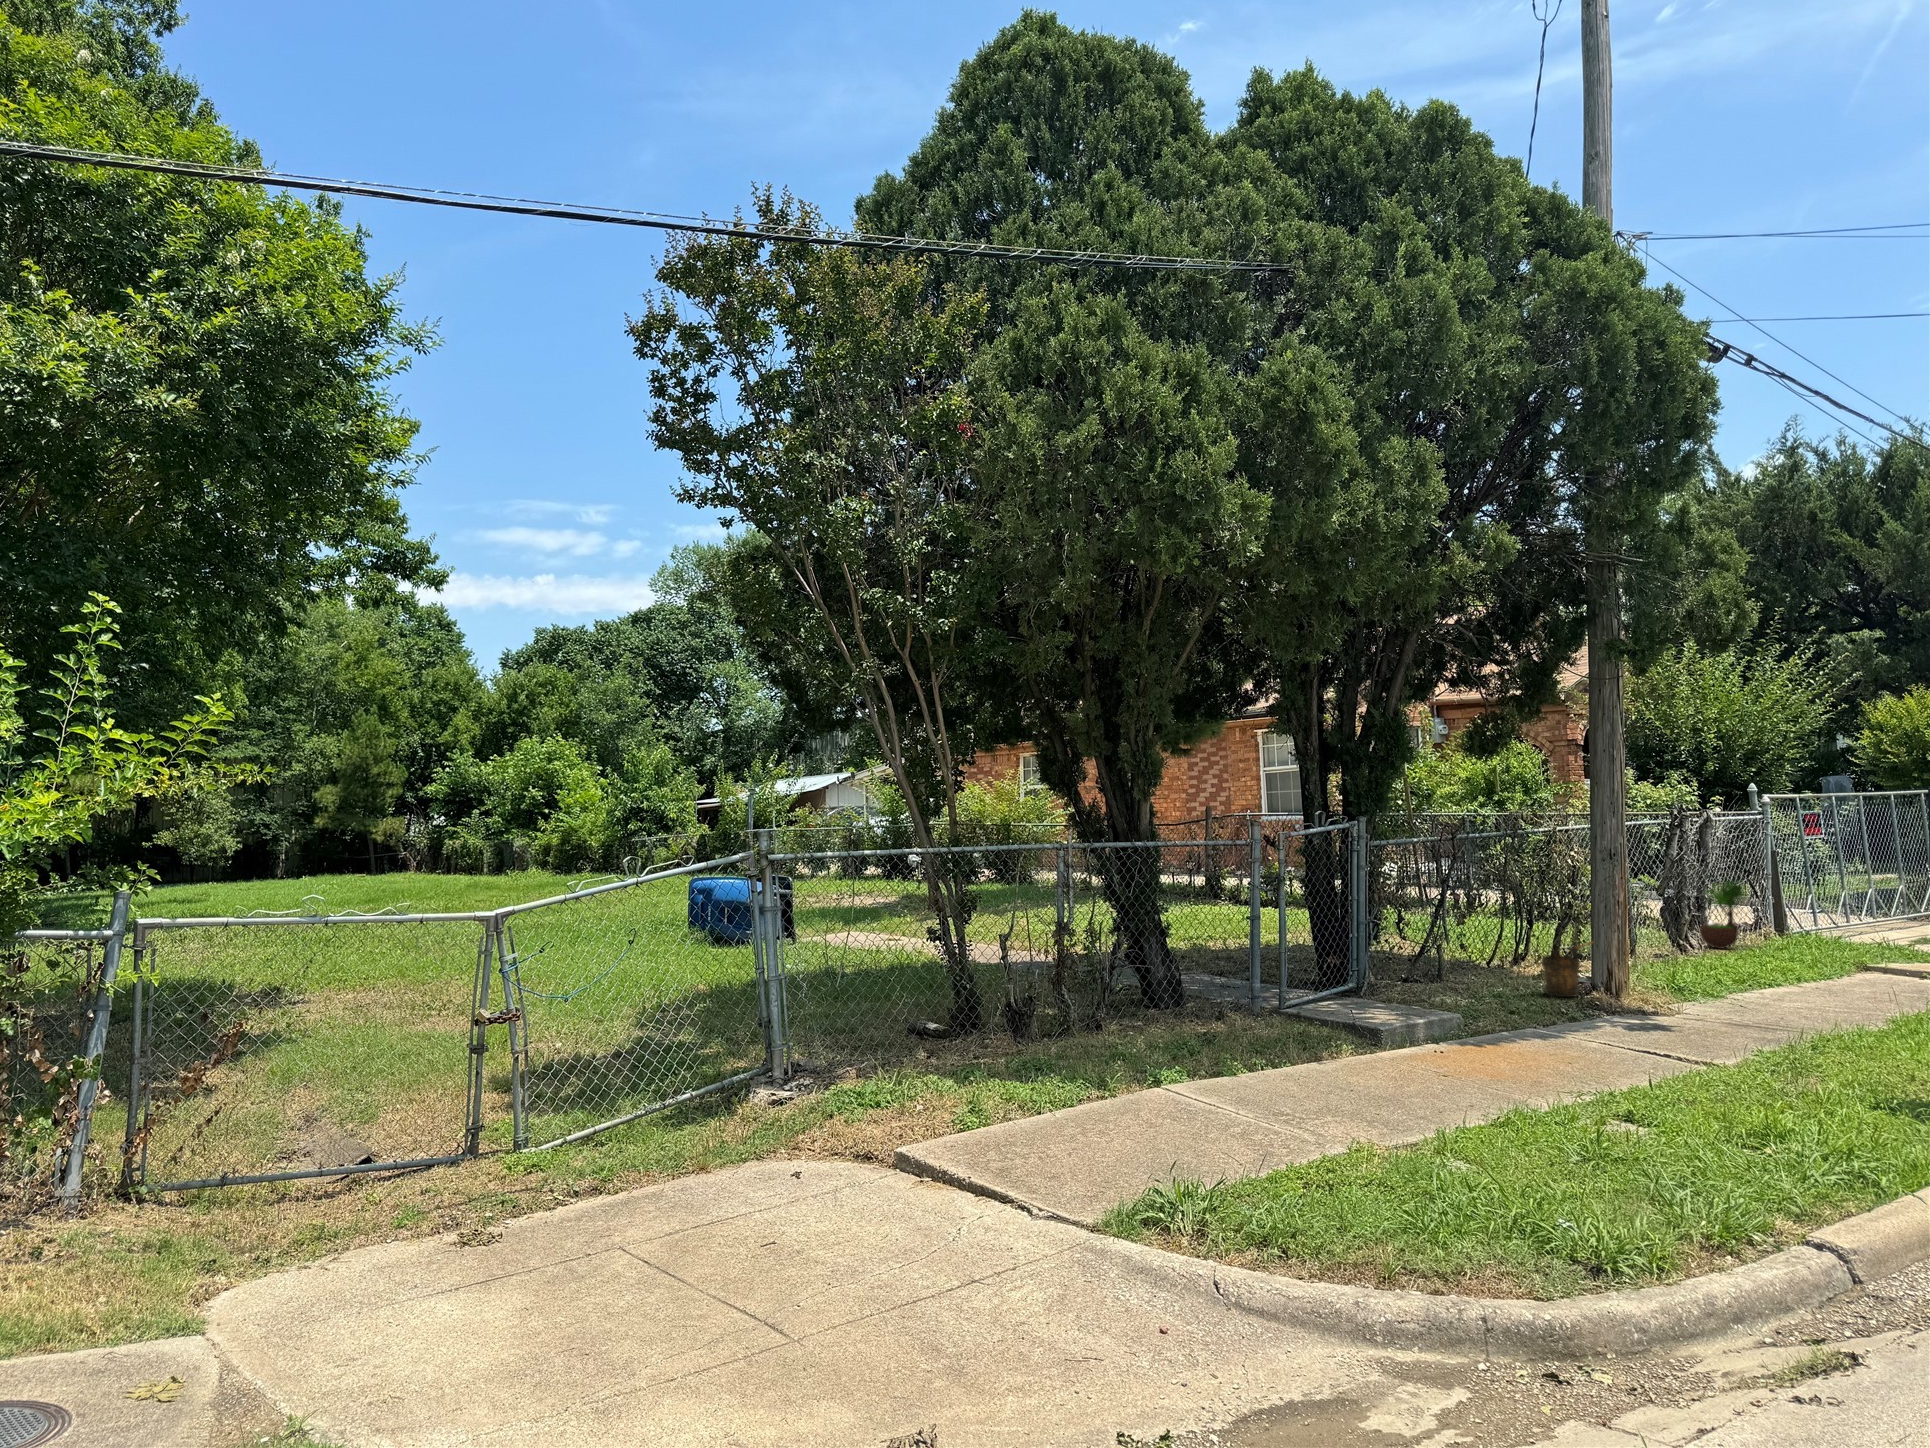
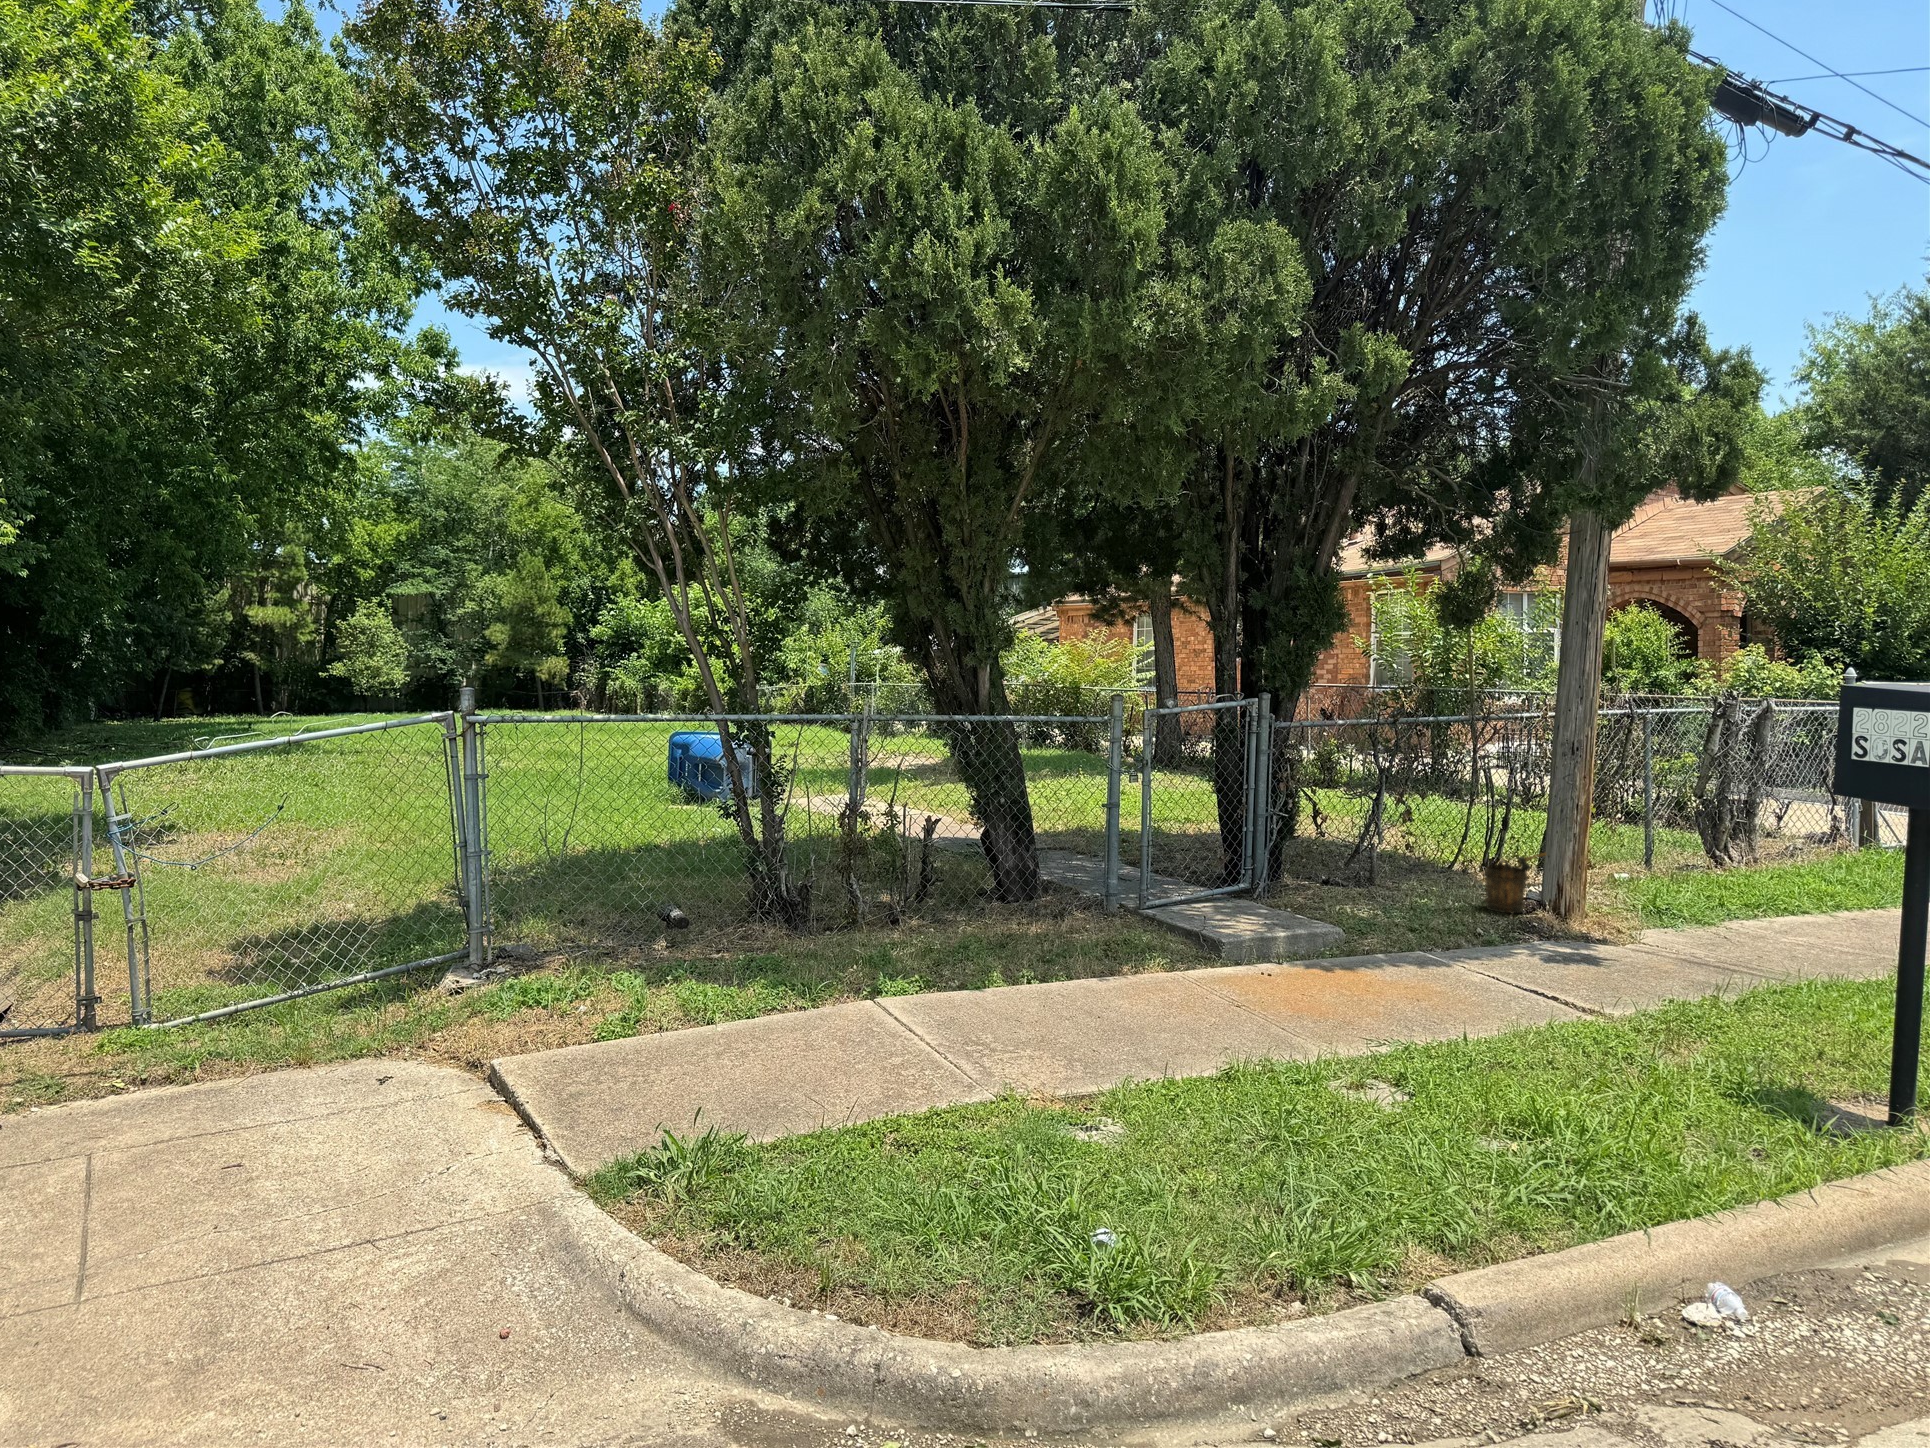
potted tree: present [1700,881,1747,949] -> none [1746,778,1806,861]

